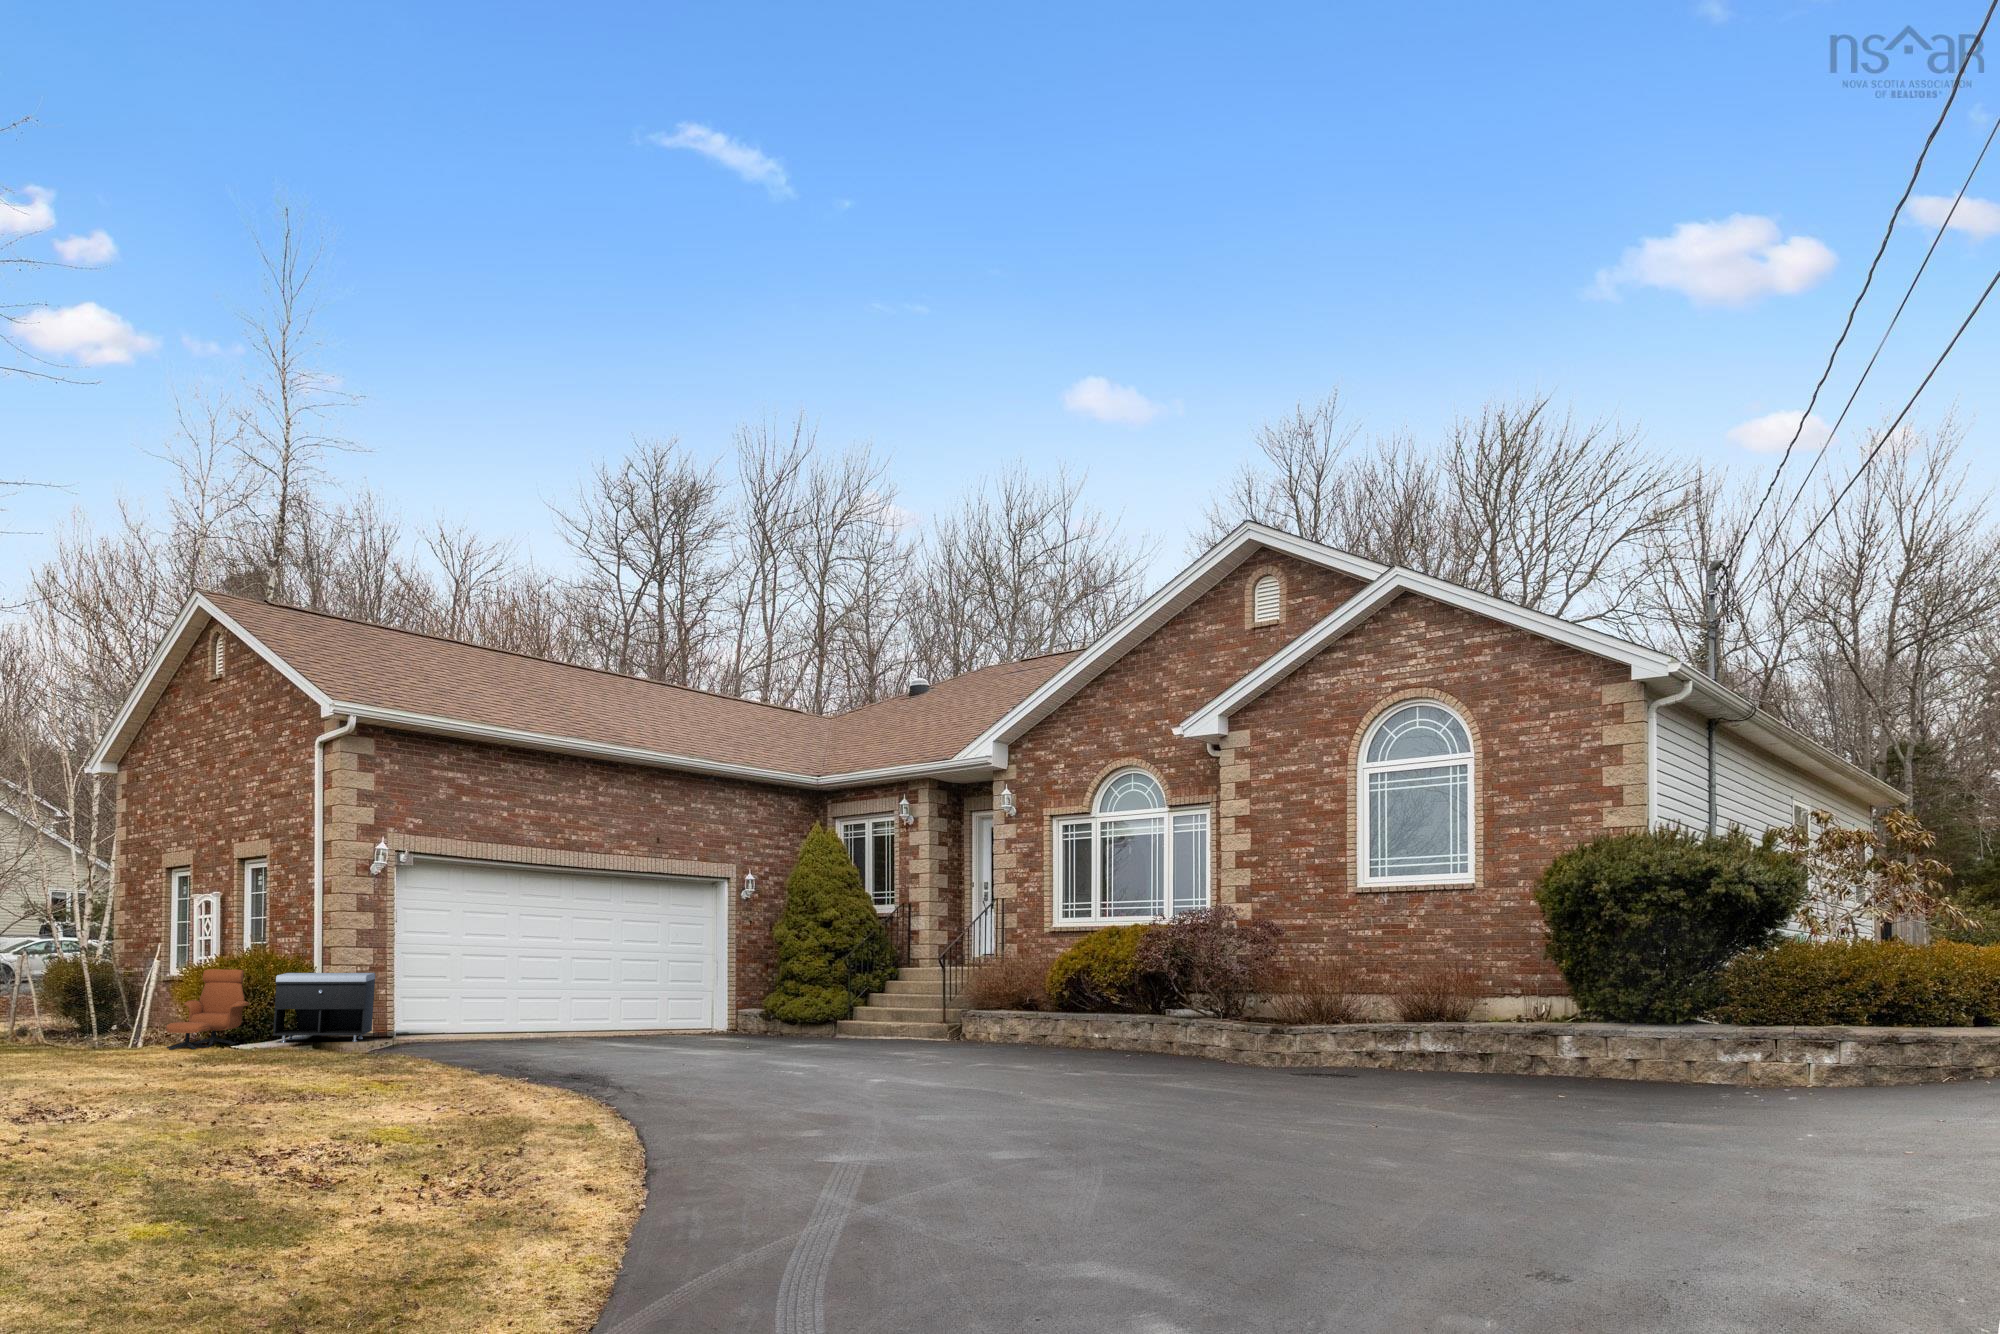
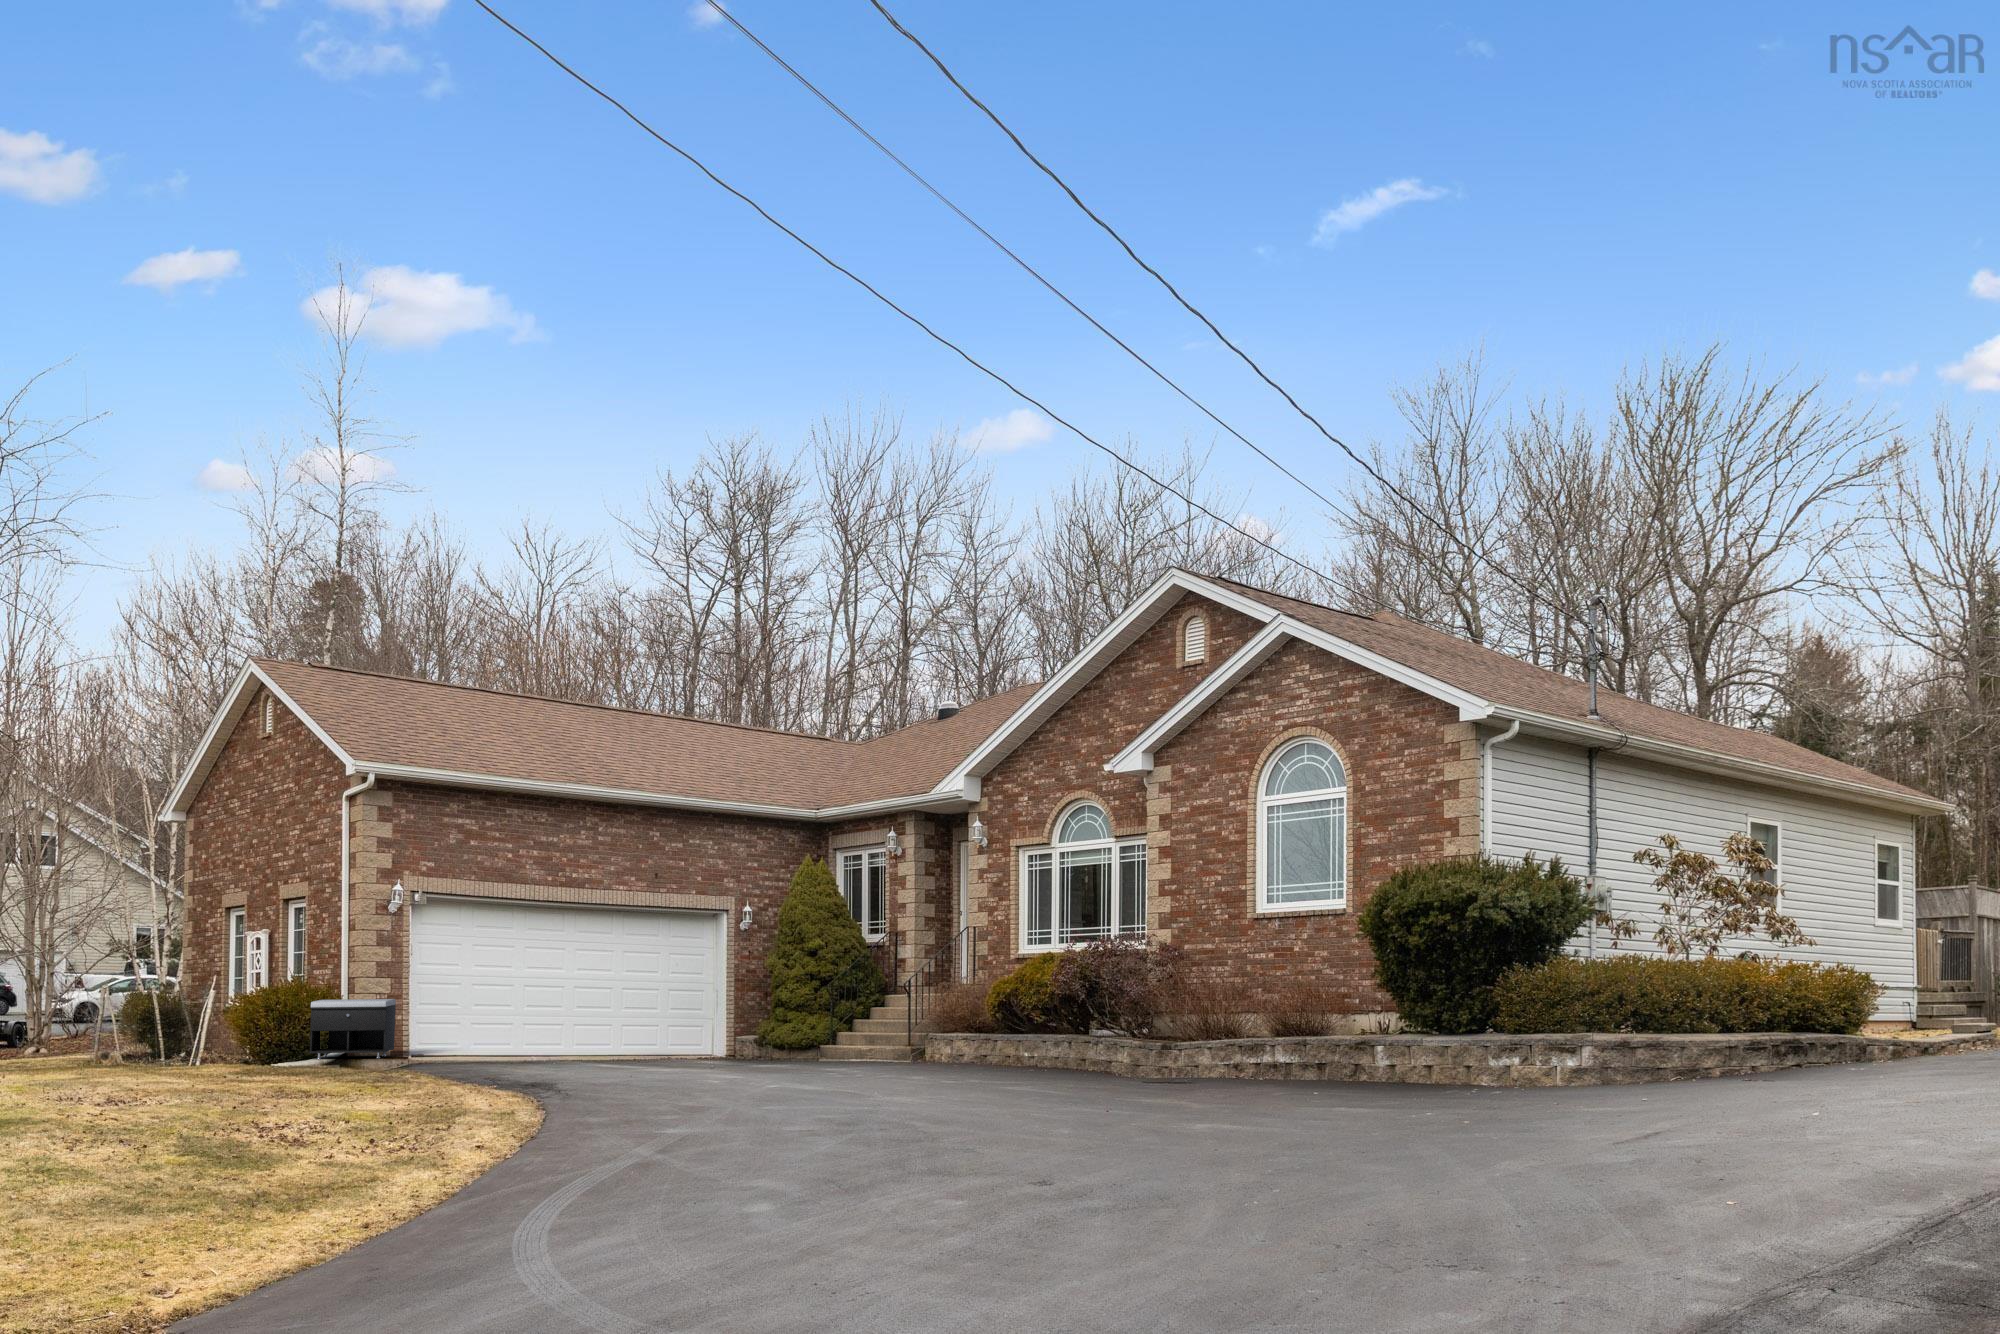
lounge chair: present [166,969,249,1050] -> none [221,997,290,1065]

